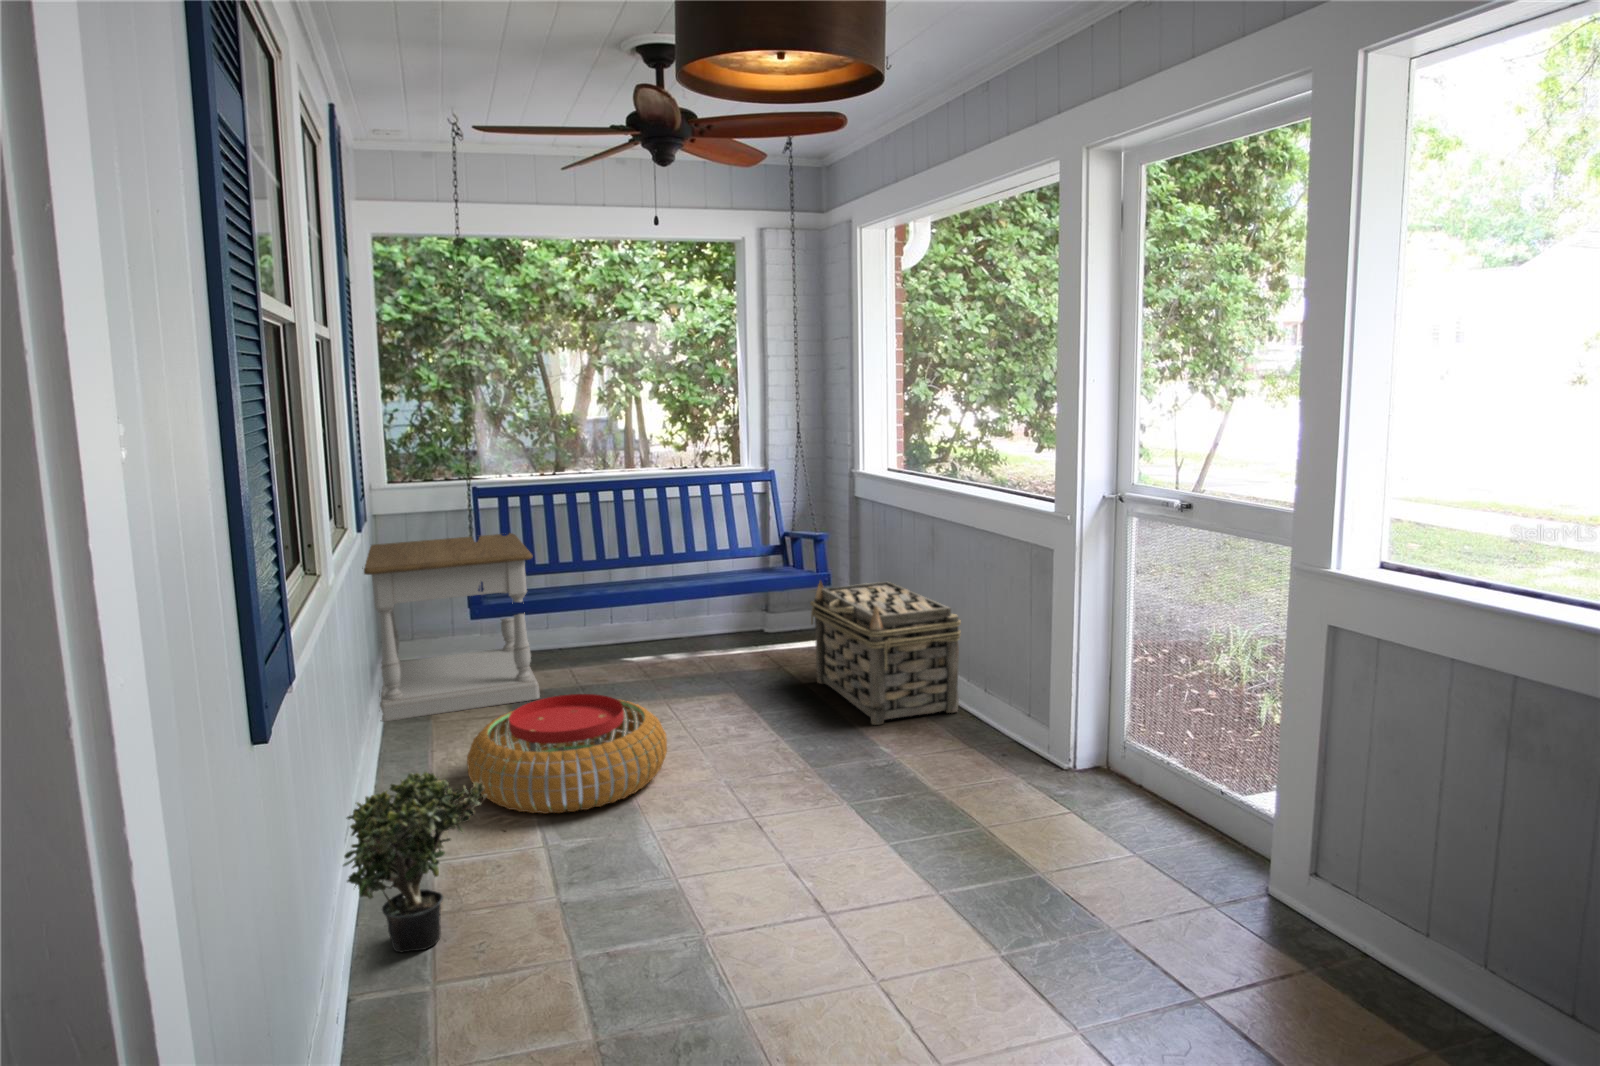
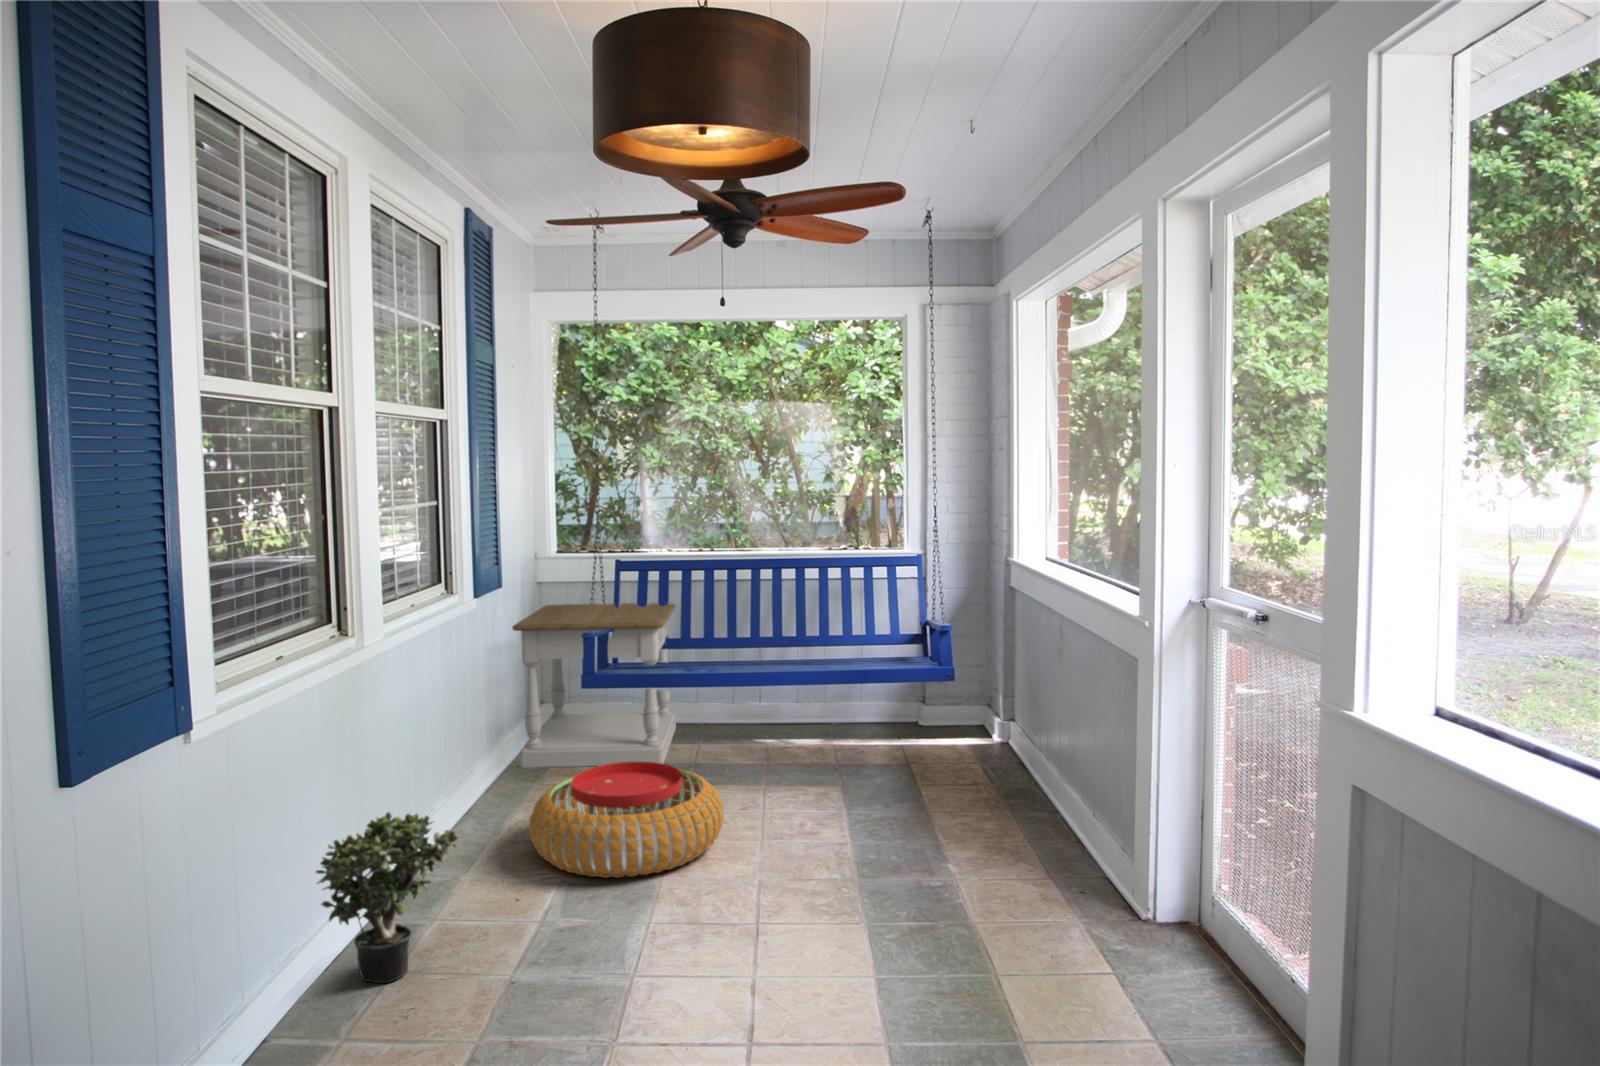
basket: present [810,581,961,725] -> none [930,671,1070,837]

